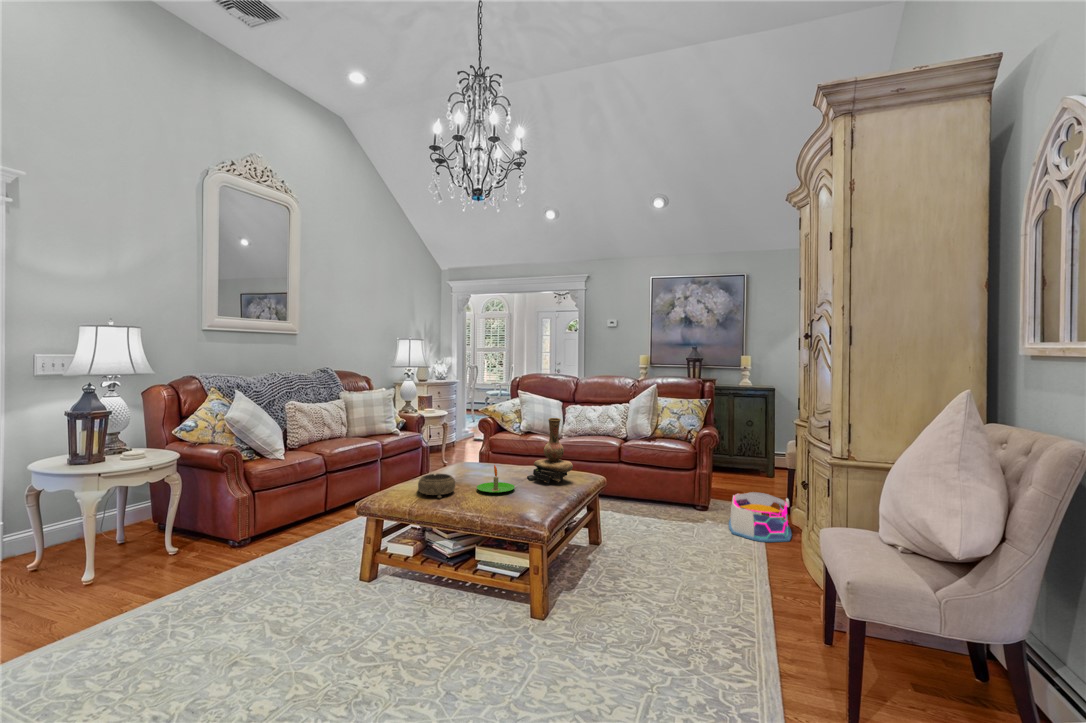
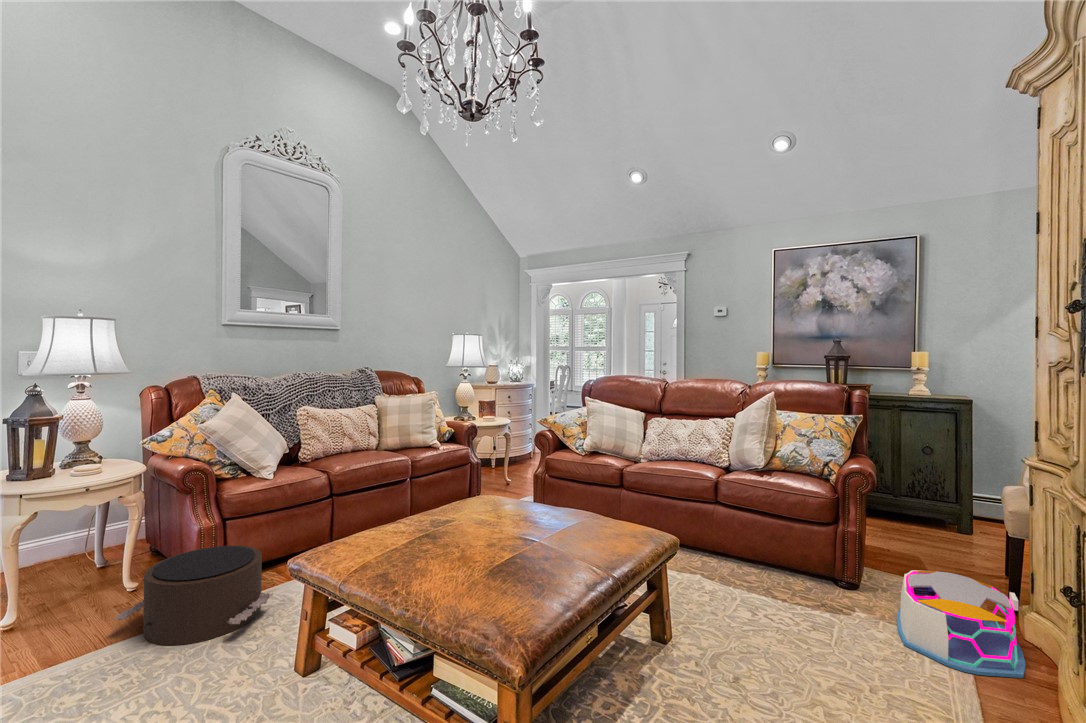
vase: present [527,418,573,483] -> none [546,444,613,553]
candle: present [477,465,515,493] -> none [453,516,513,564]
decorative bowl: present [417,474,455,498] -> none [363,523,423,567]
pouf: none [198,509,314,578] -> present [114,546,273,645]

